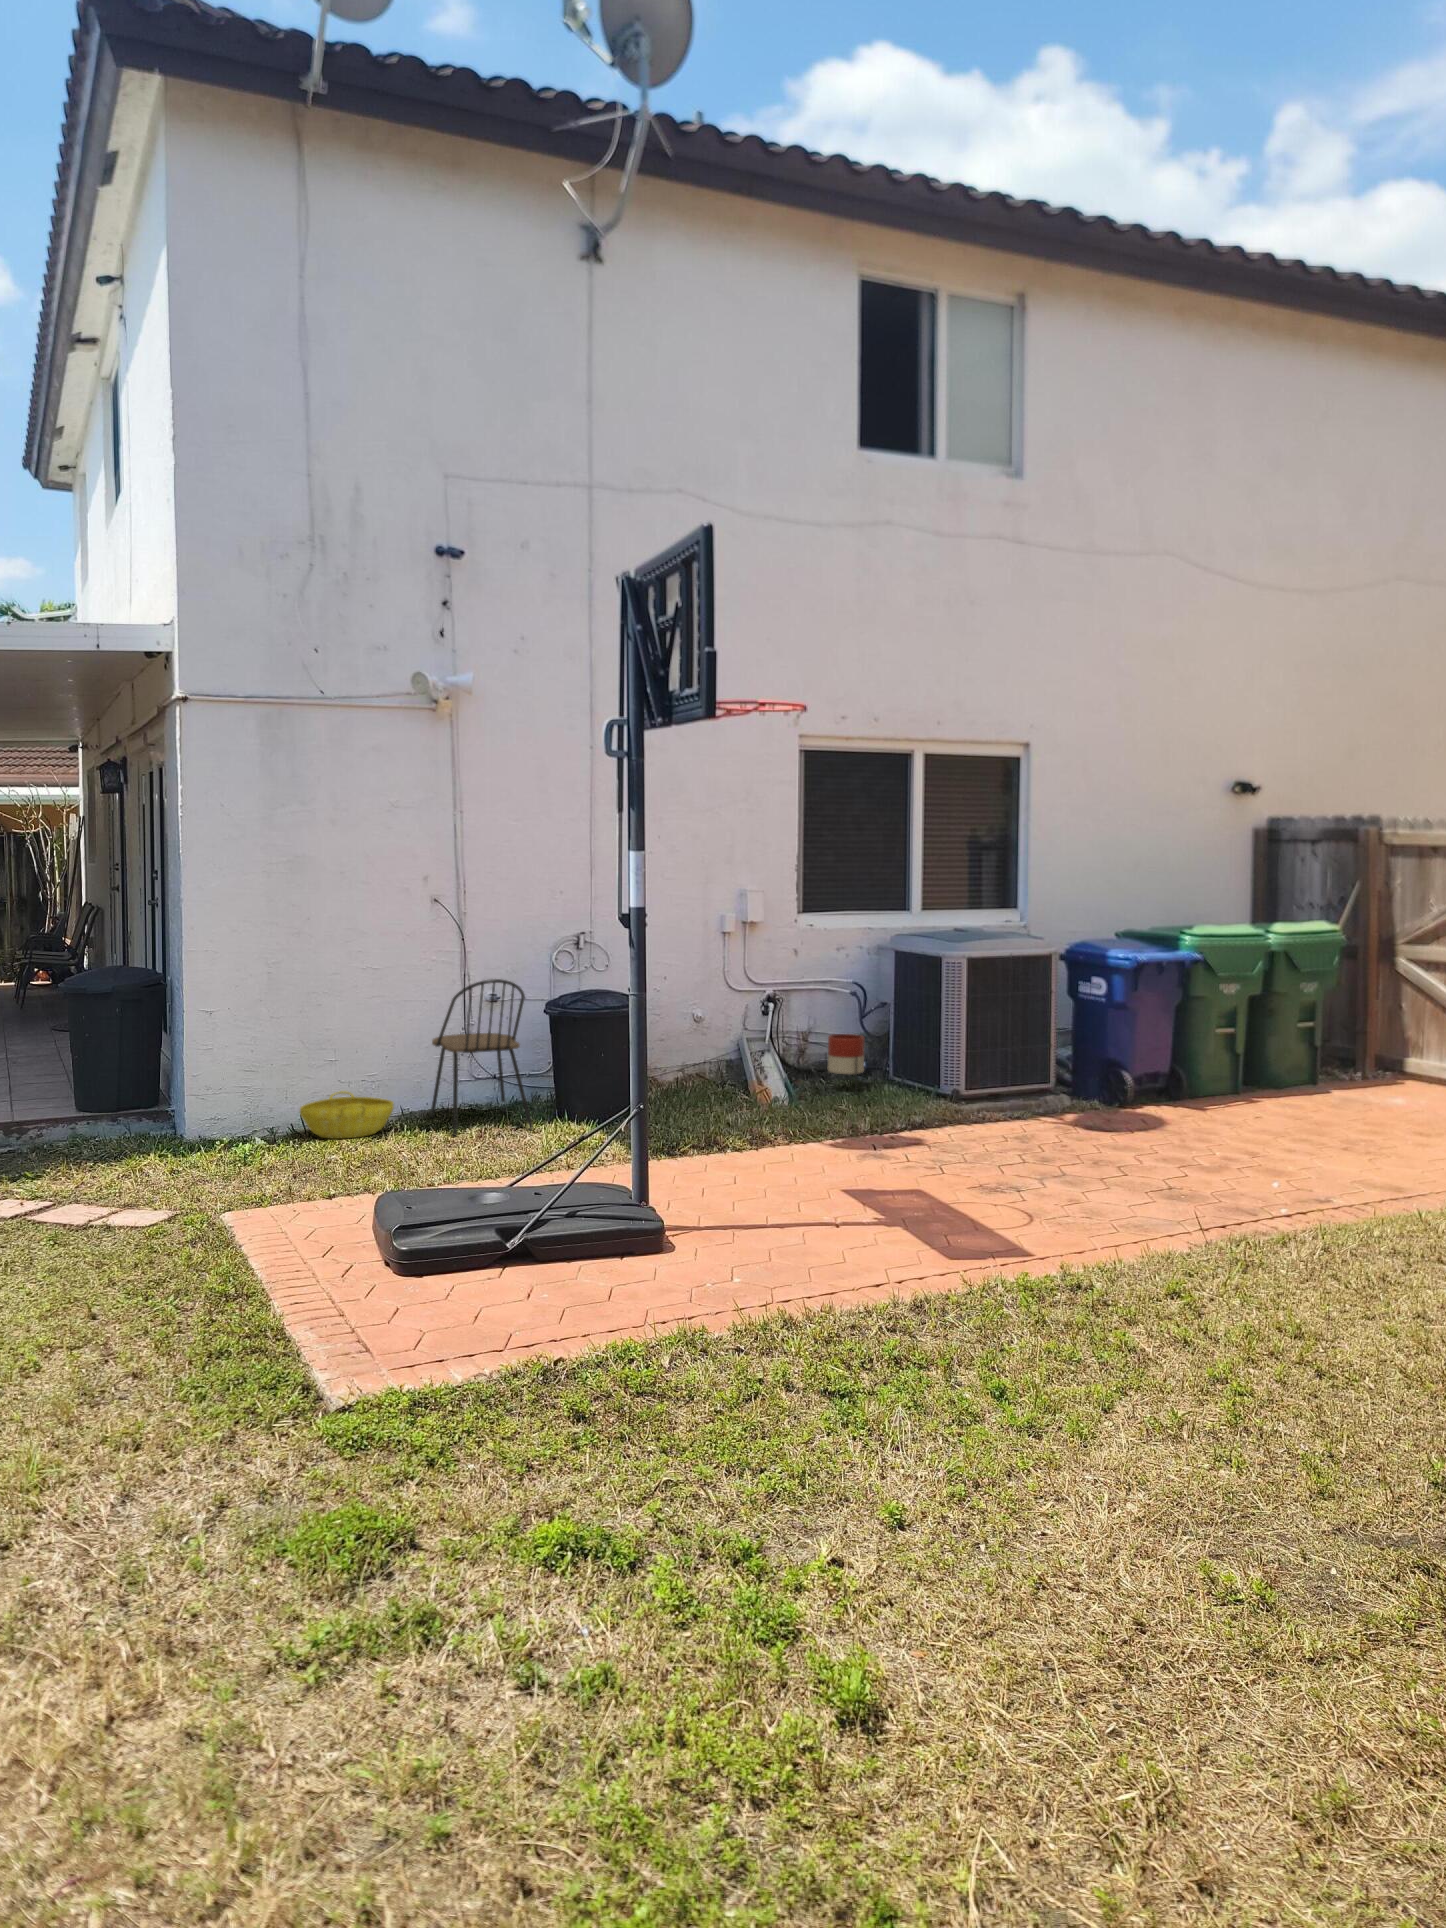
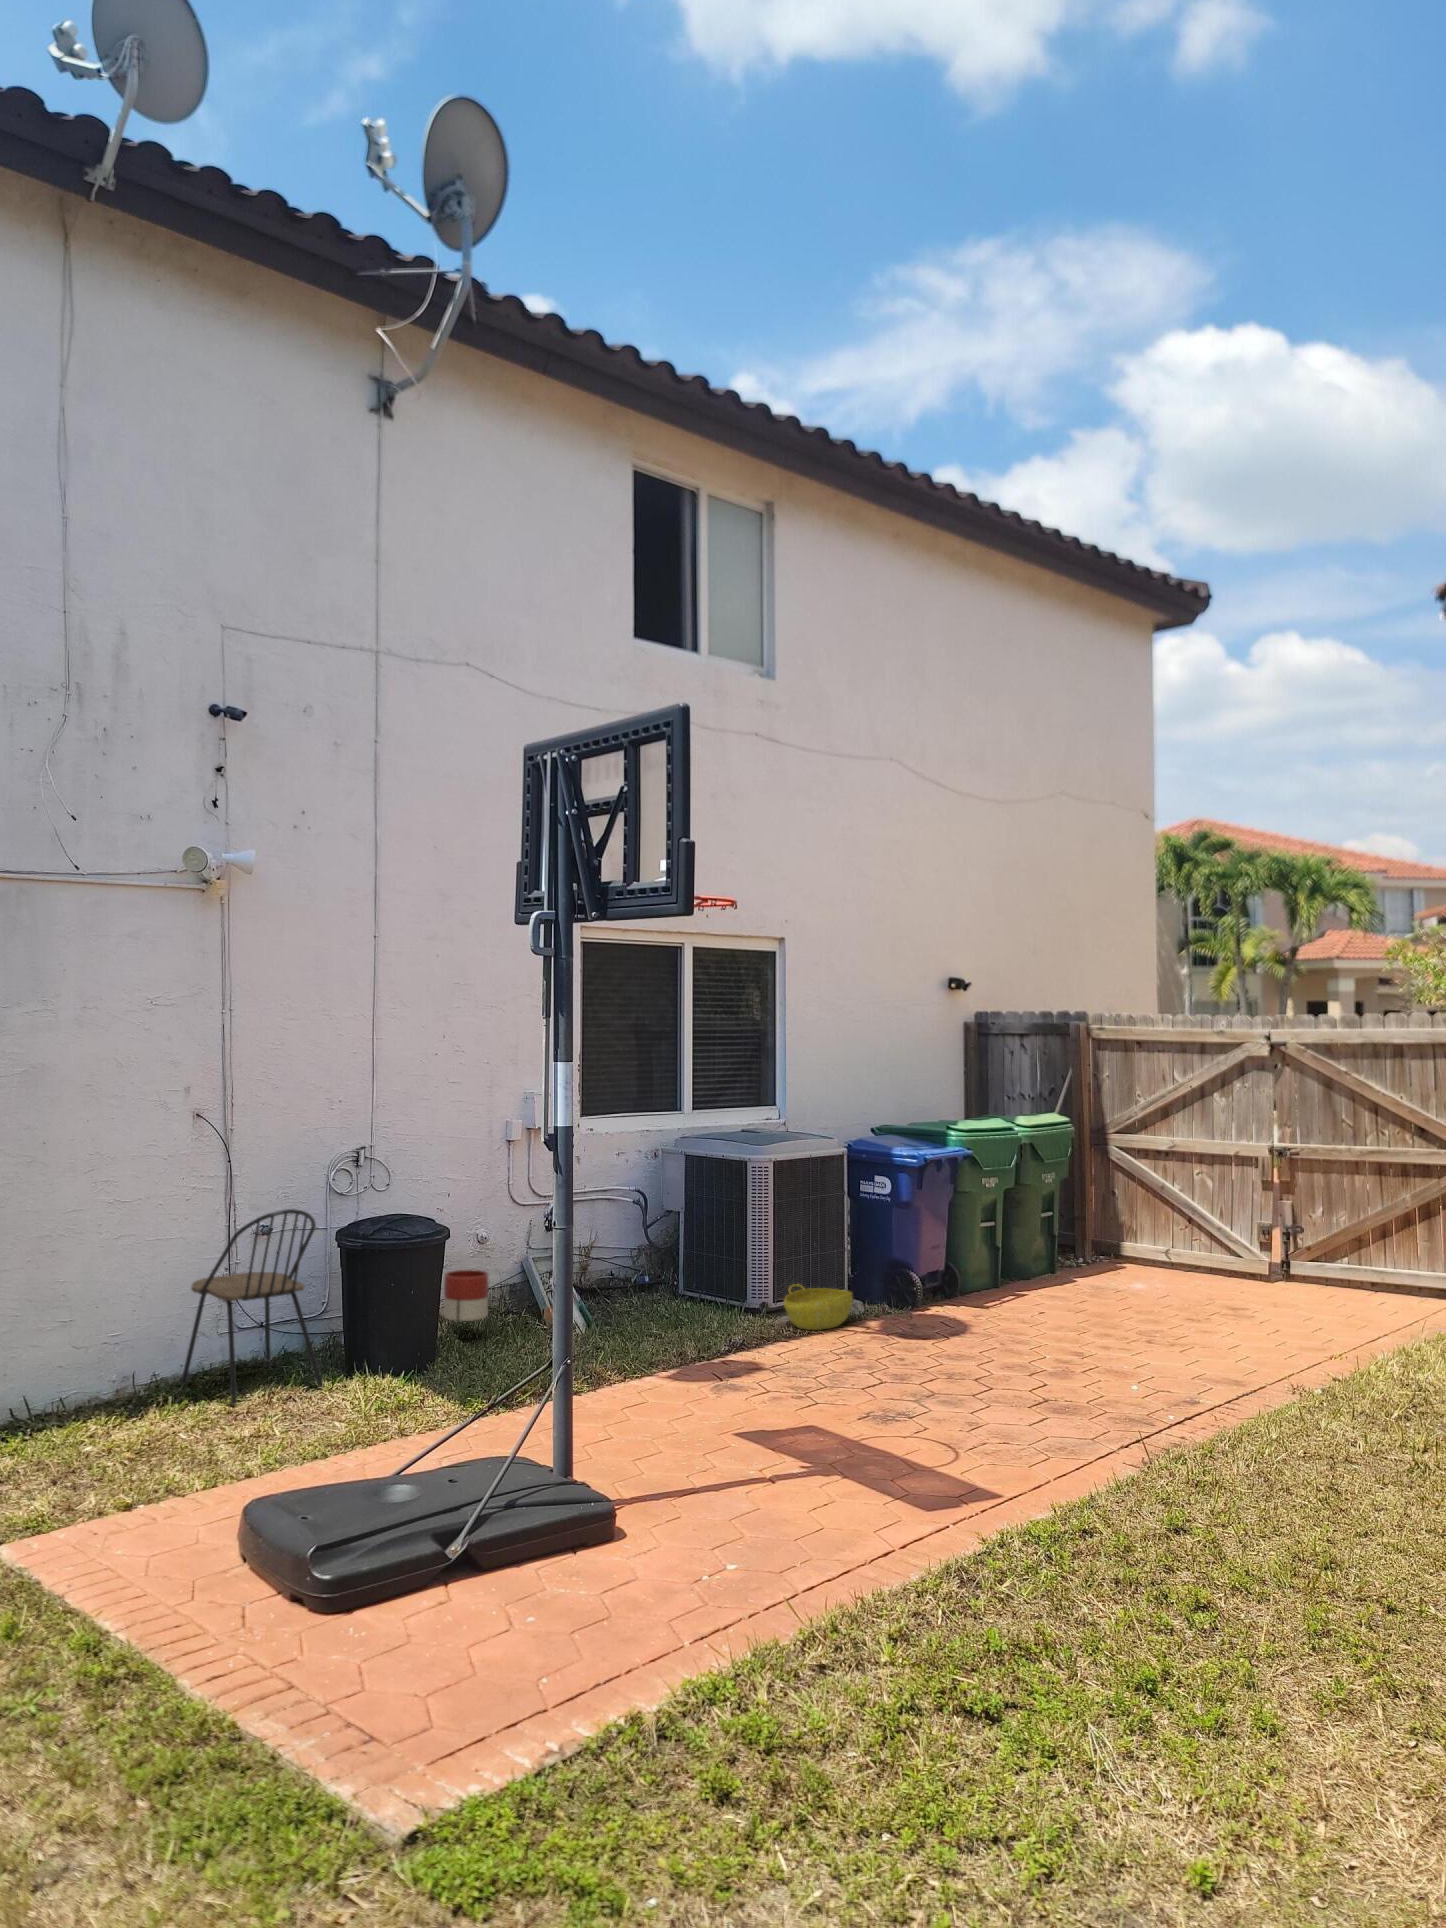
planter: present [826,1034,864,1077] -> present [444,1270,491,1328]
basket: present [300,1091,394,1139] -> present [784,1284,853,1330]

